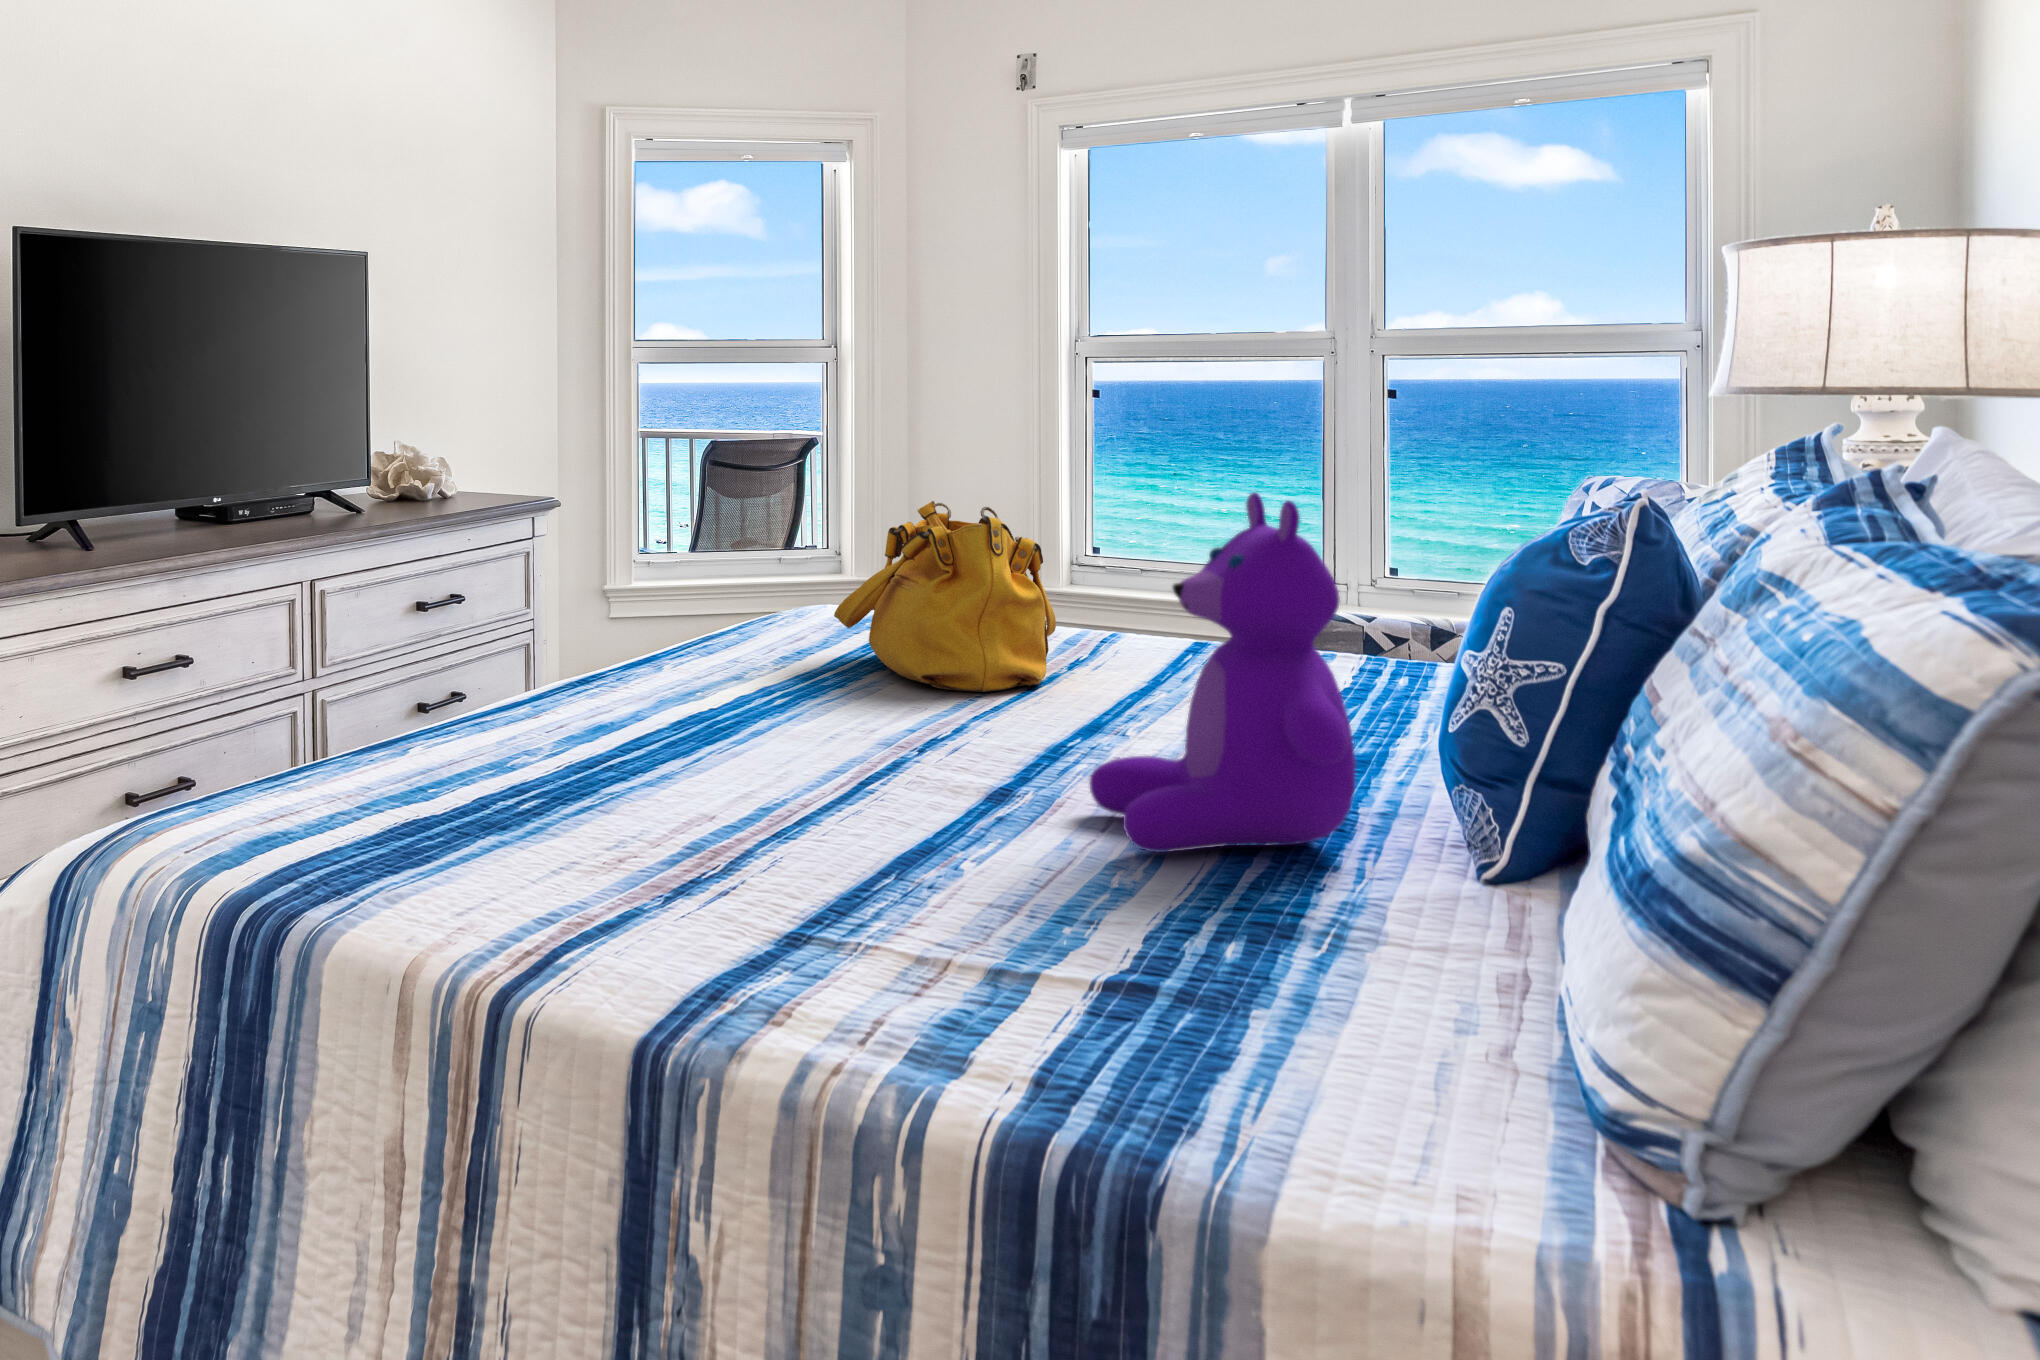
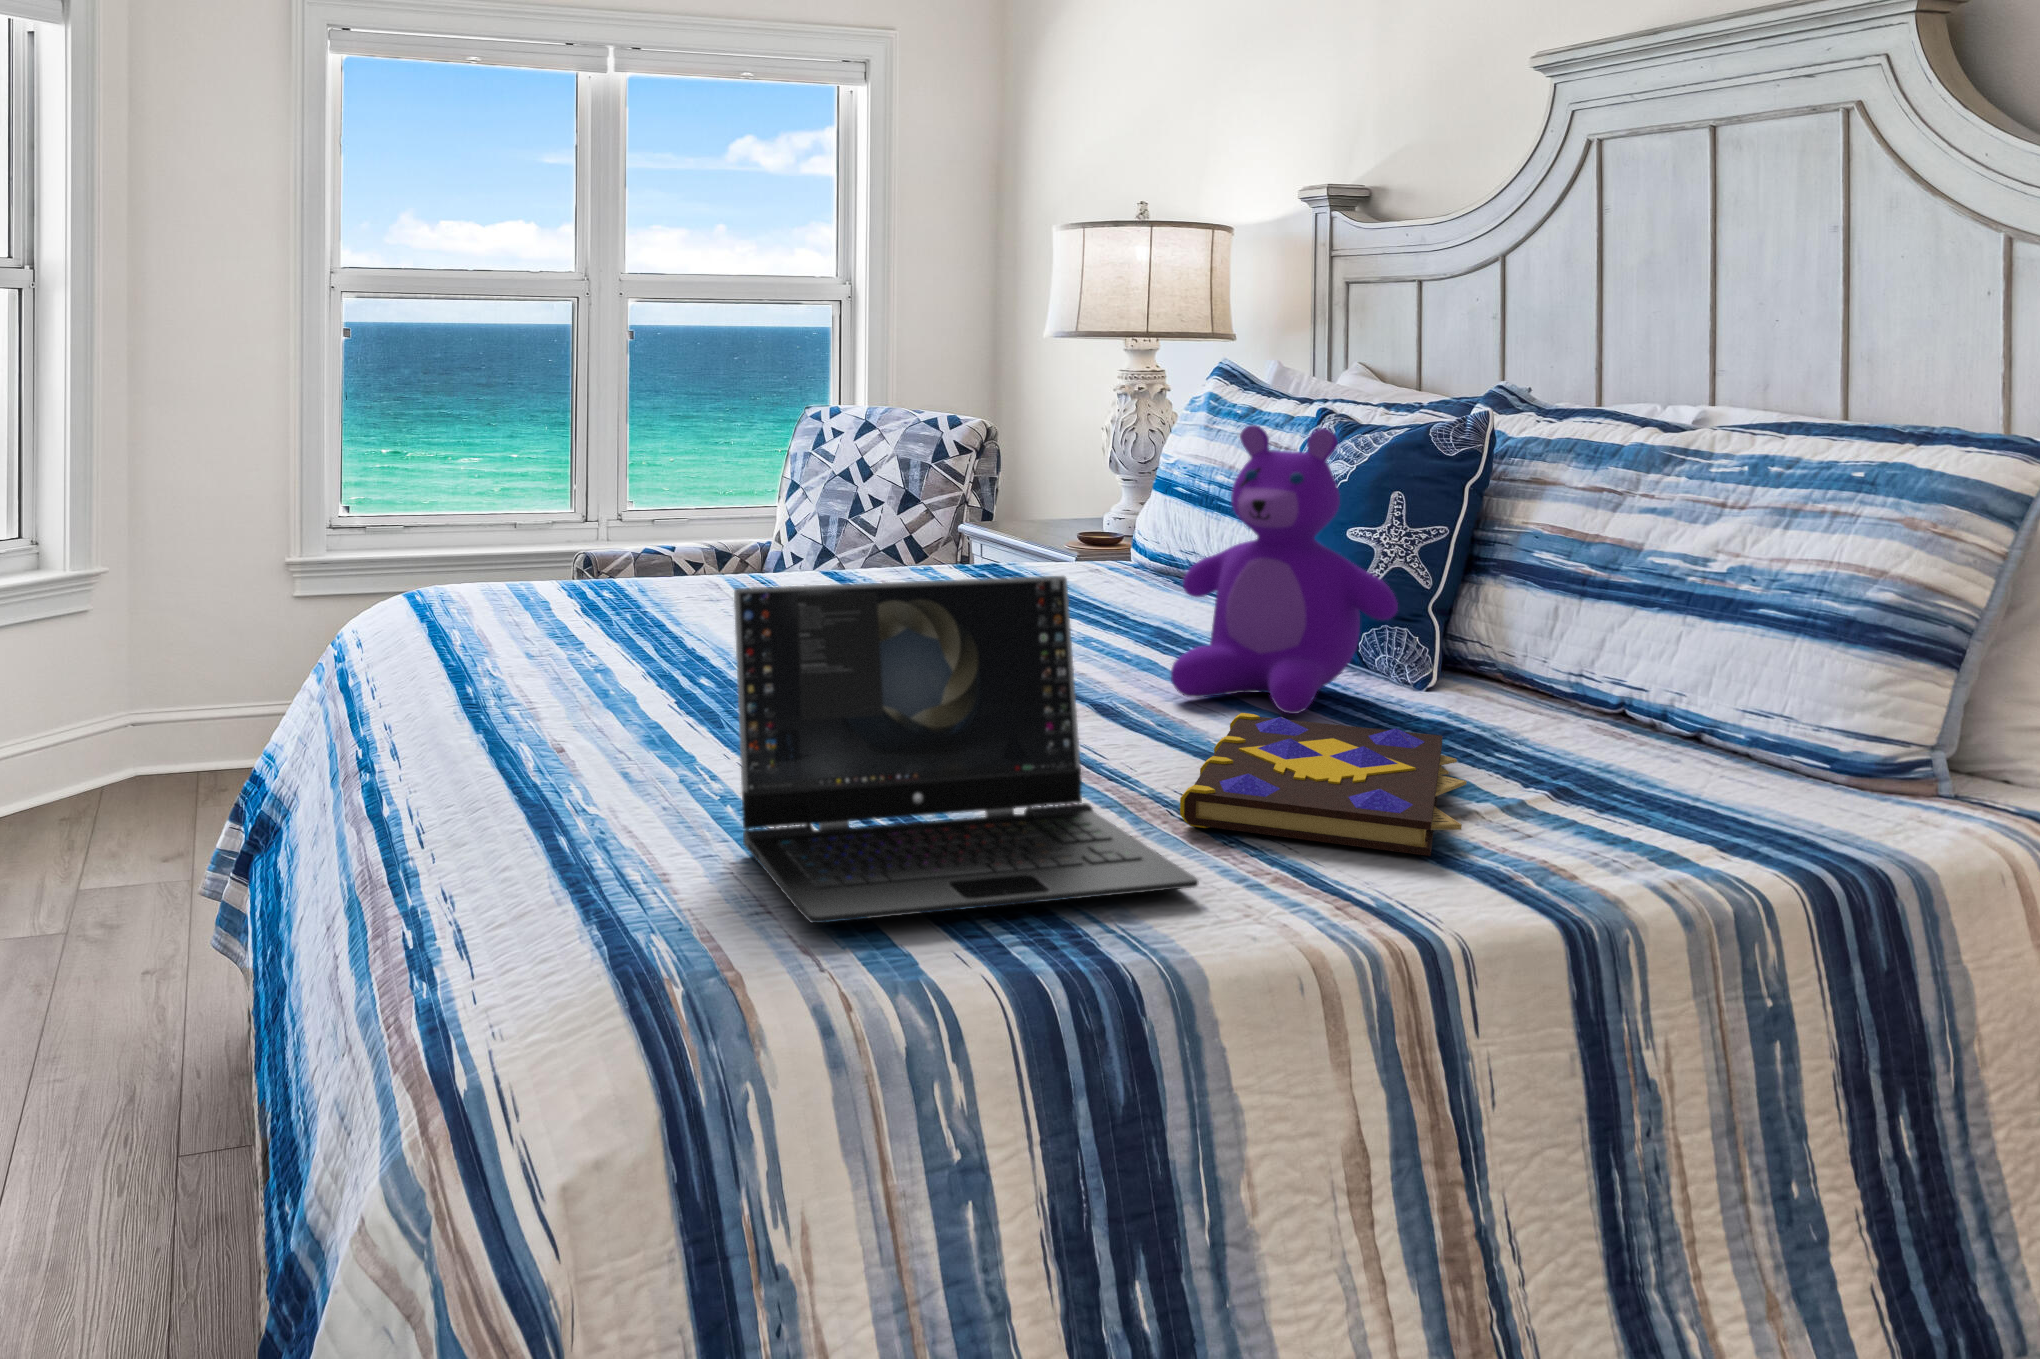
handbag: present [834,501,1056,692] -> none [622,461,825,643]
laptop: none [241,583,652,896] -> present [734,576,1199,923]
book: none [666,819,1117,960] -> present [1180,713,1467,856]

